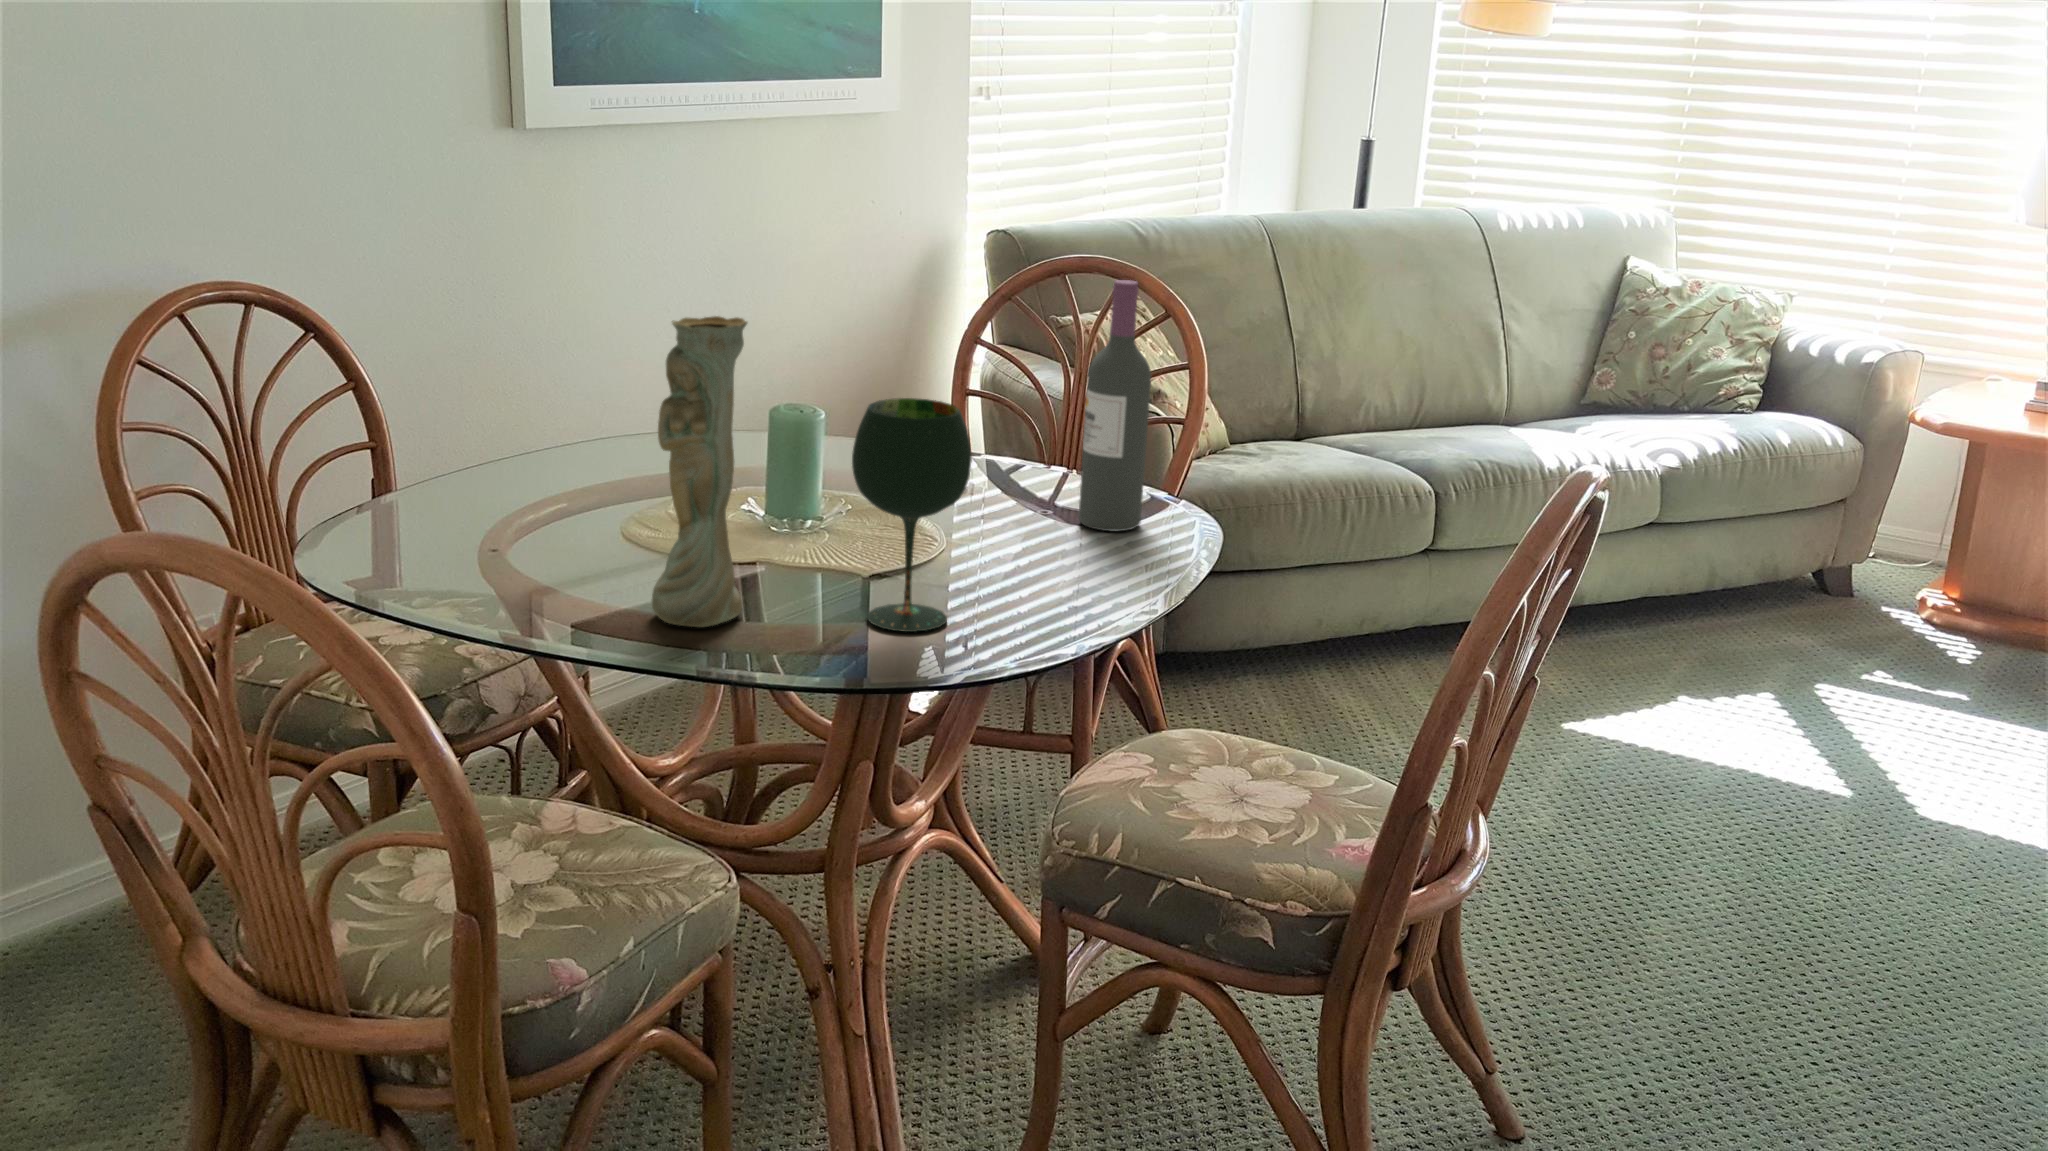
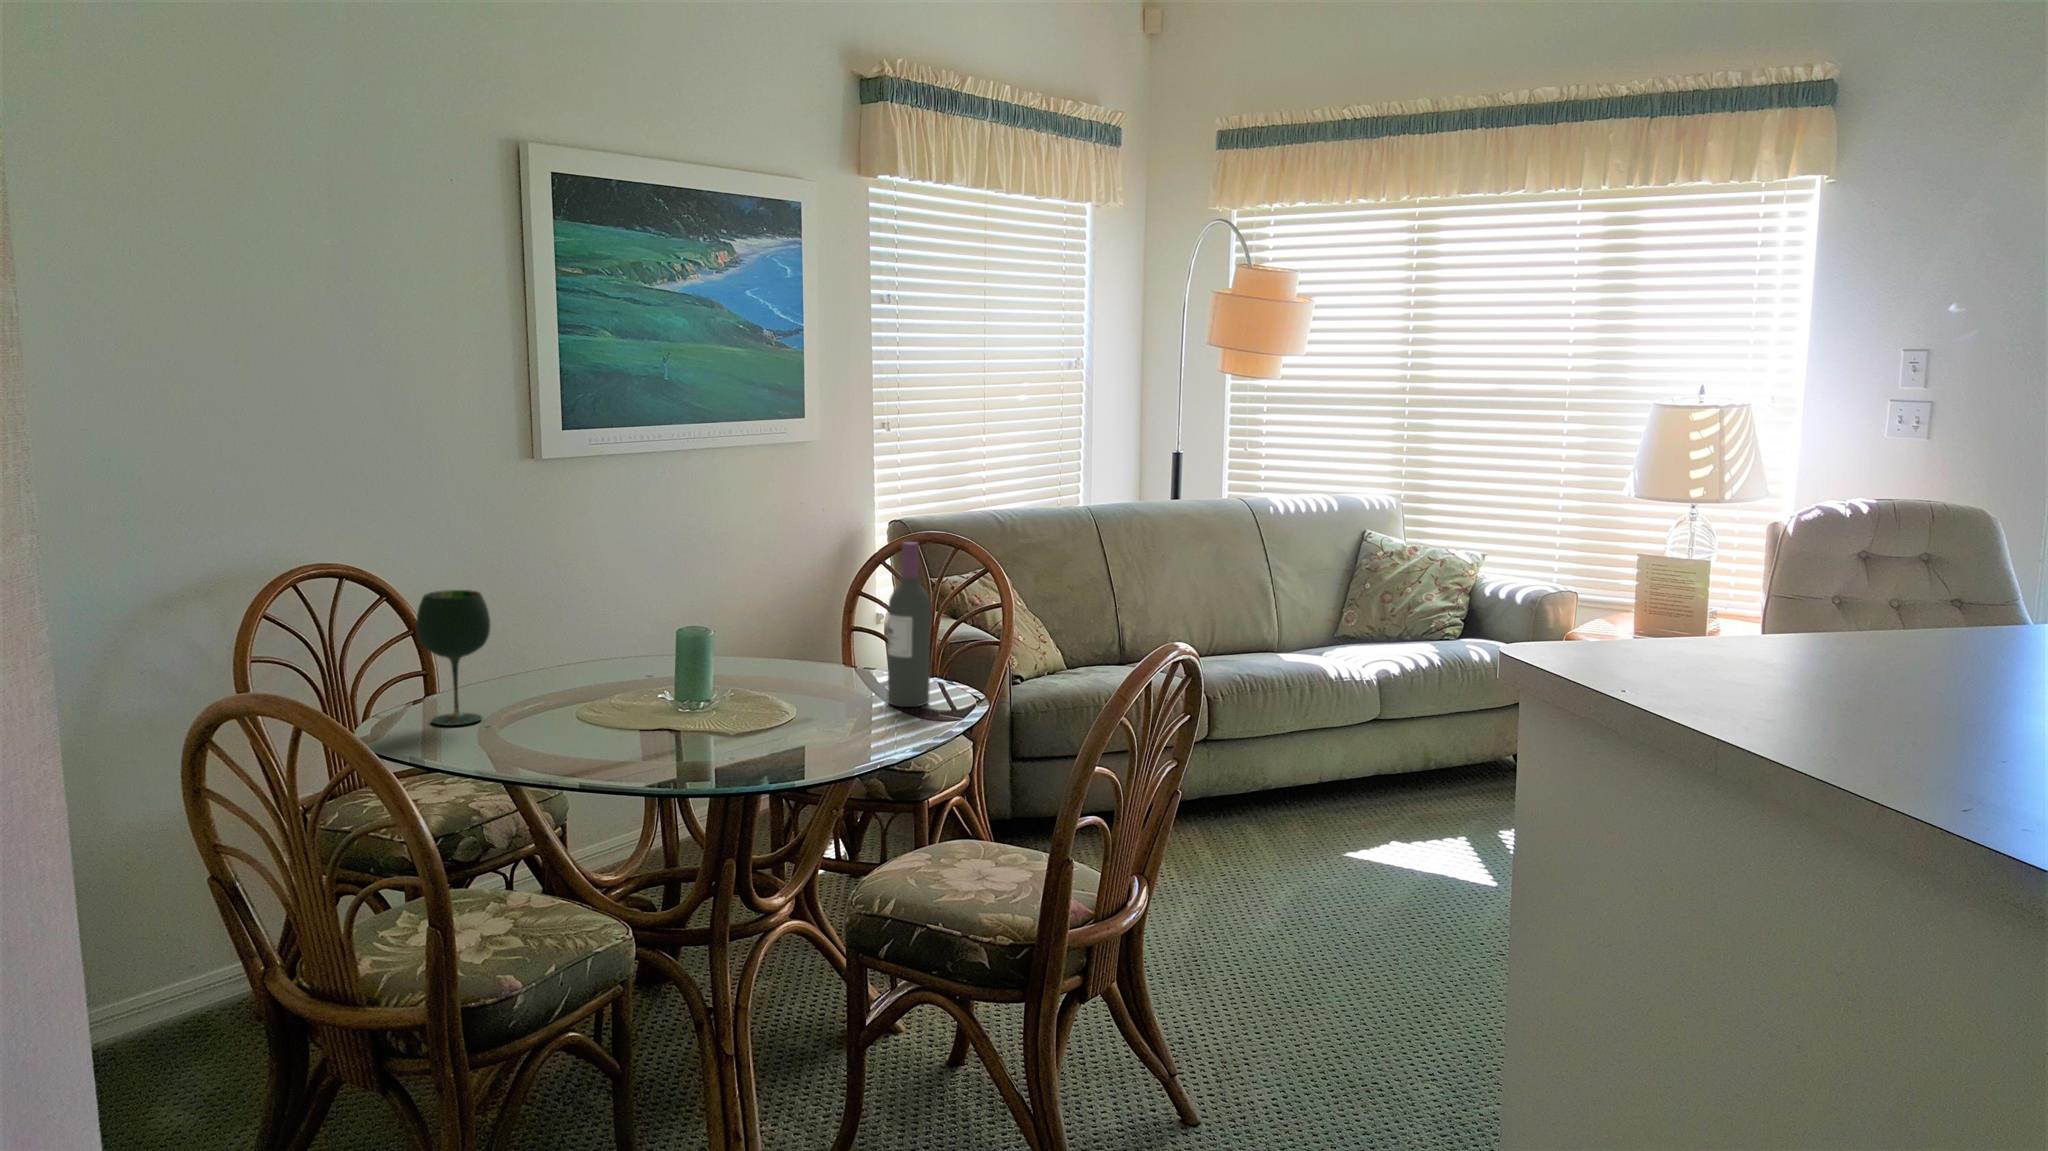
vase: present [652,316,747,627] -> none [580,566,640,763]
wine glass: present [852,398,972,632] -> present [416,590,490,726]

